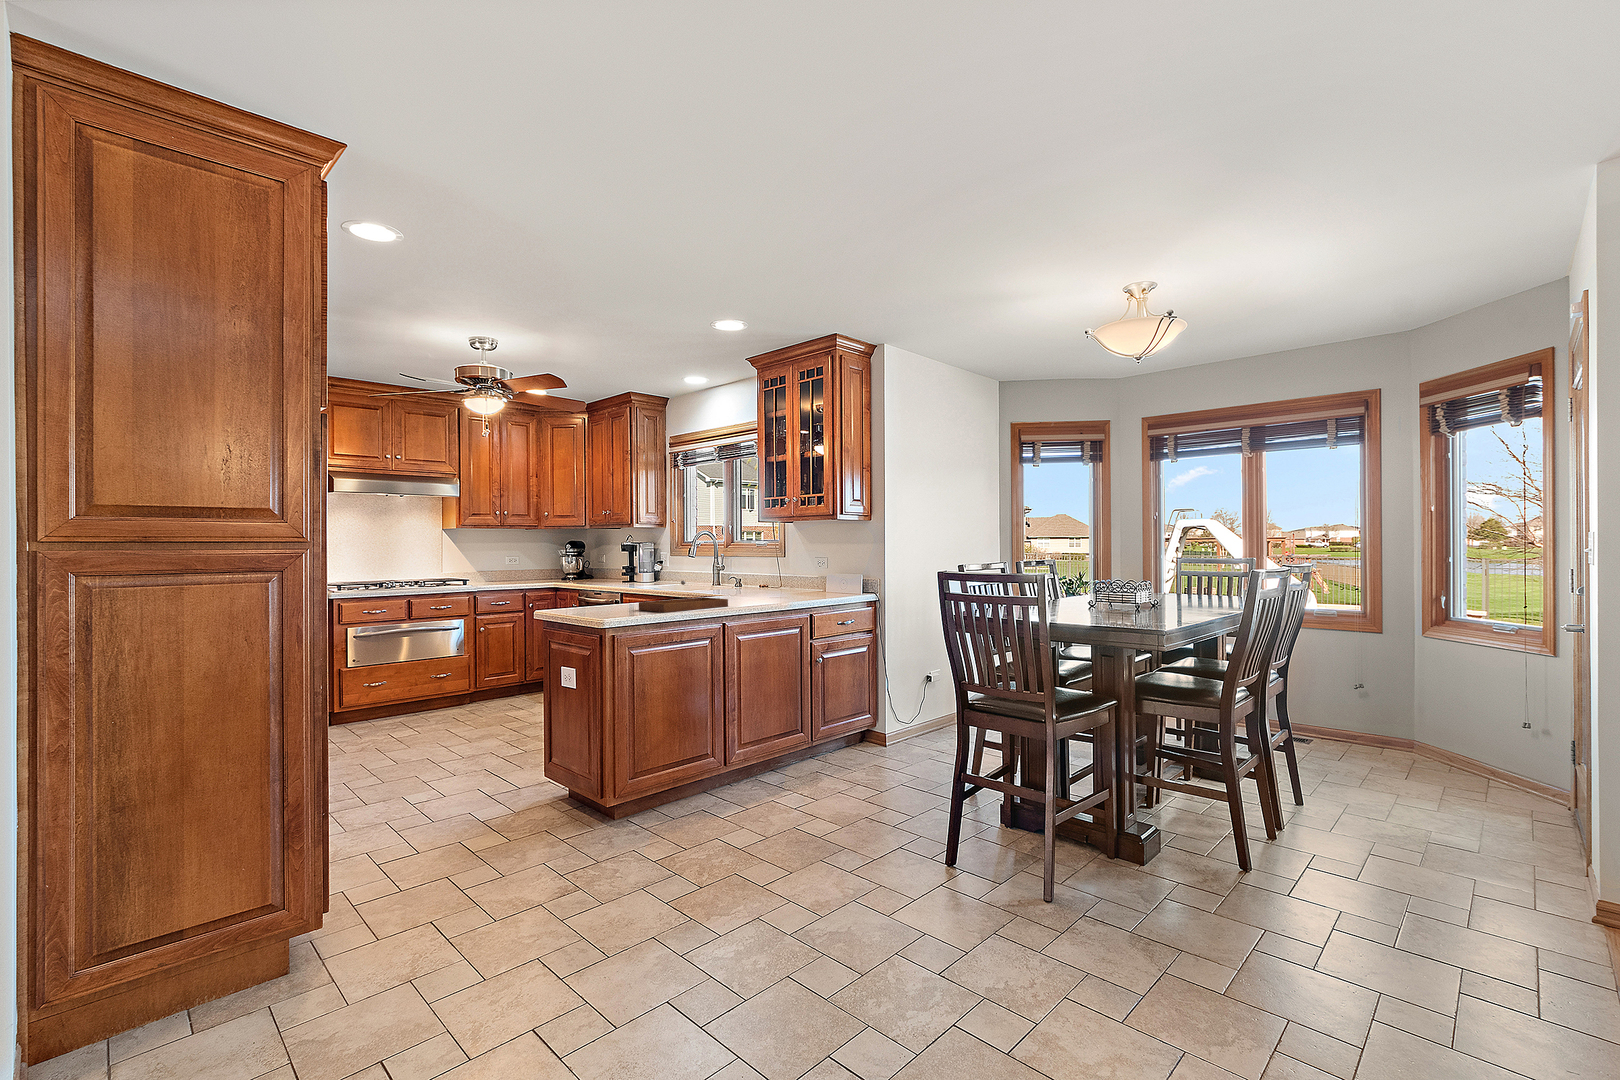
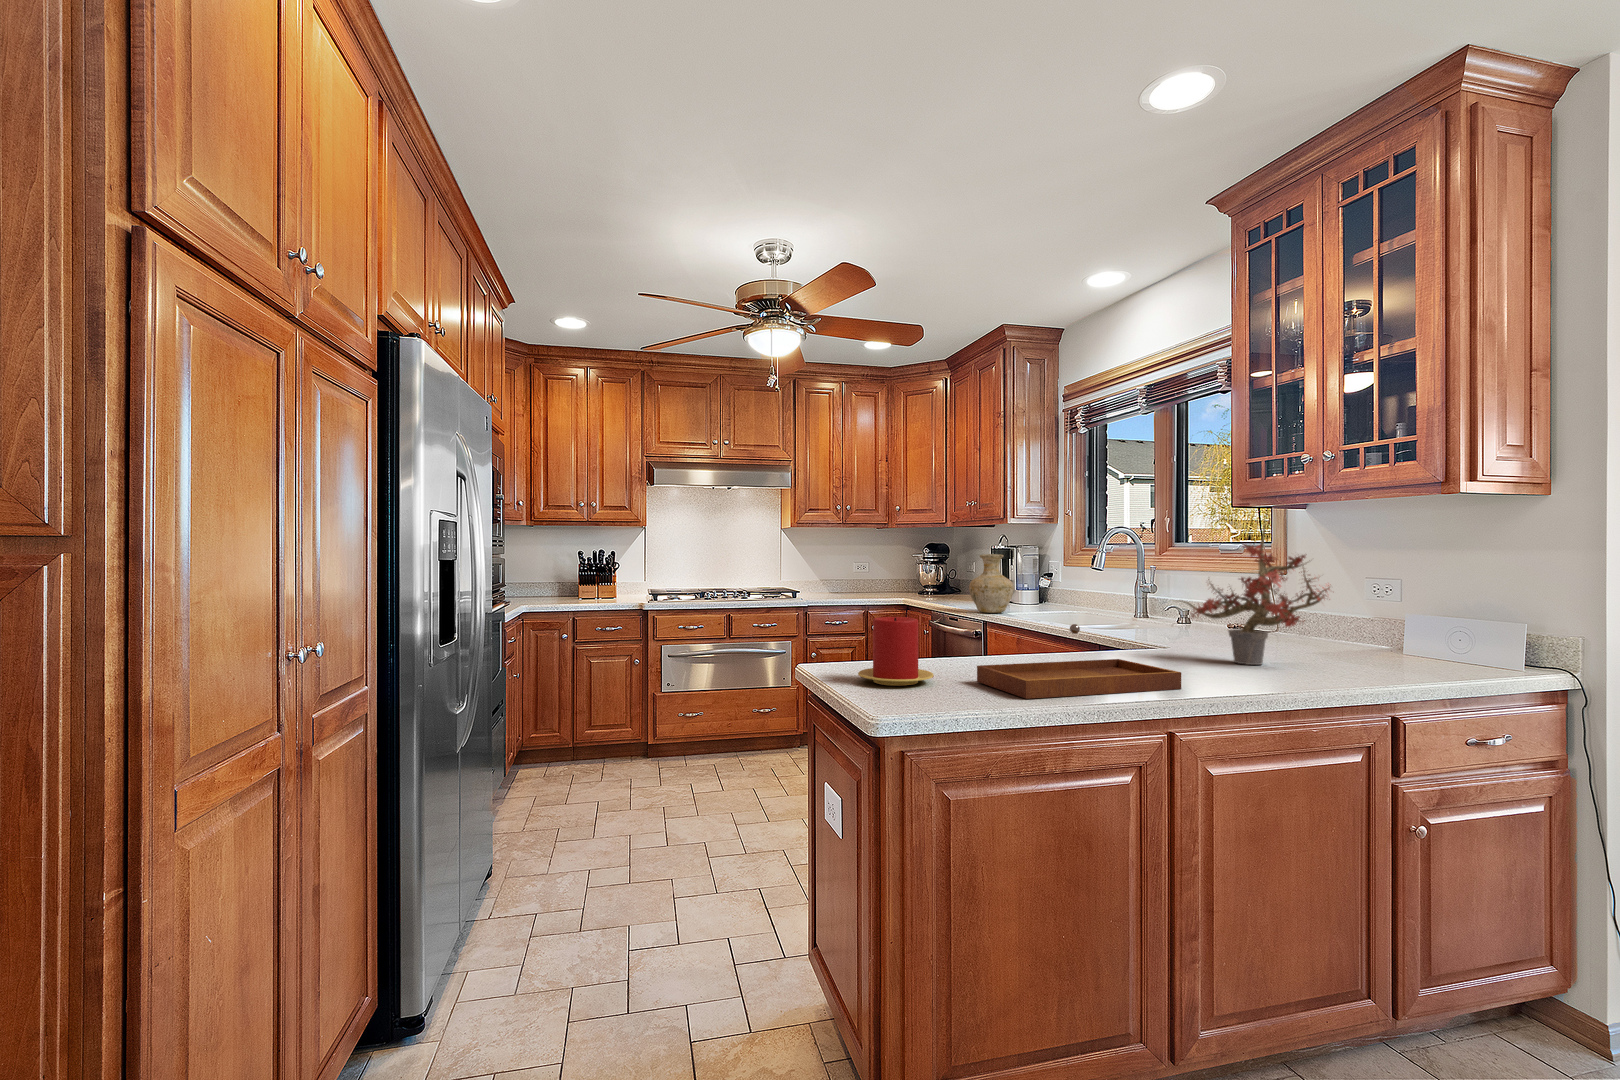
potted plant: none [728,530,793,599] -> present [1183,524,1330,665]
vase: none [609,549,639,588] -> present [969,554,1014,613]
candle: none [579,581,618,613] -> present [858,617,934,686]

